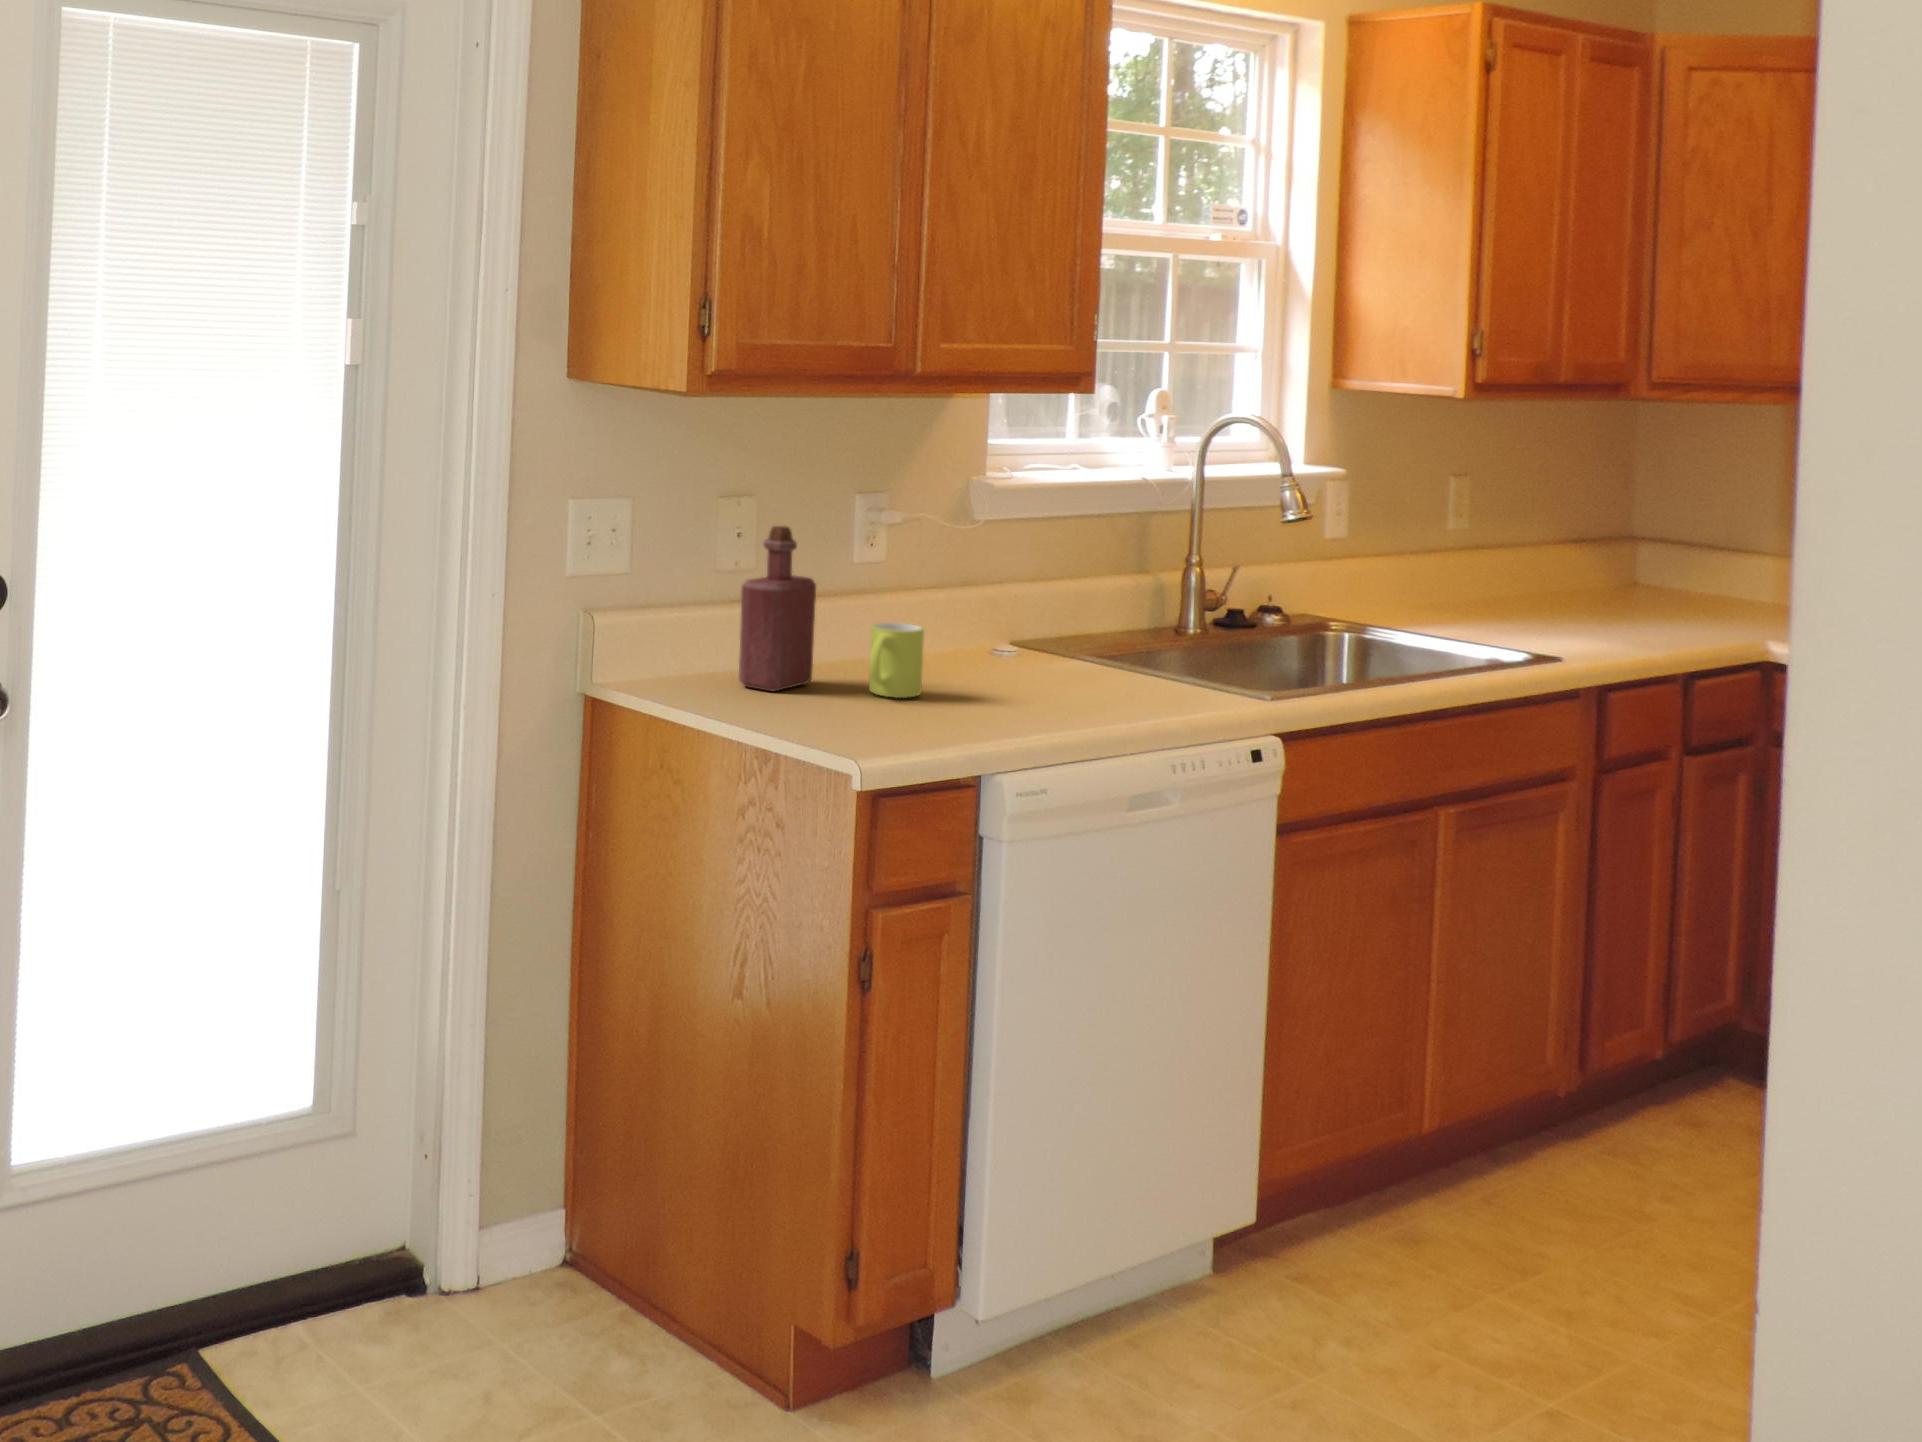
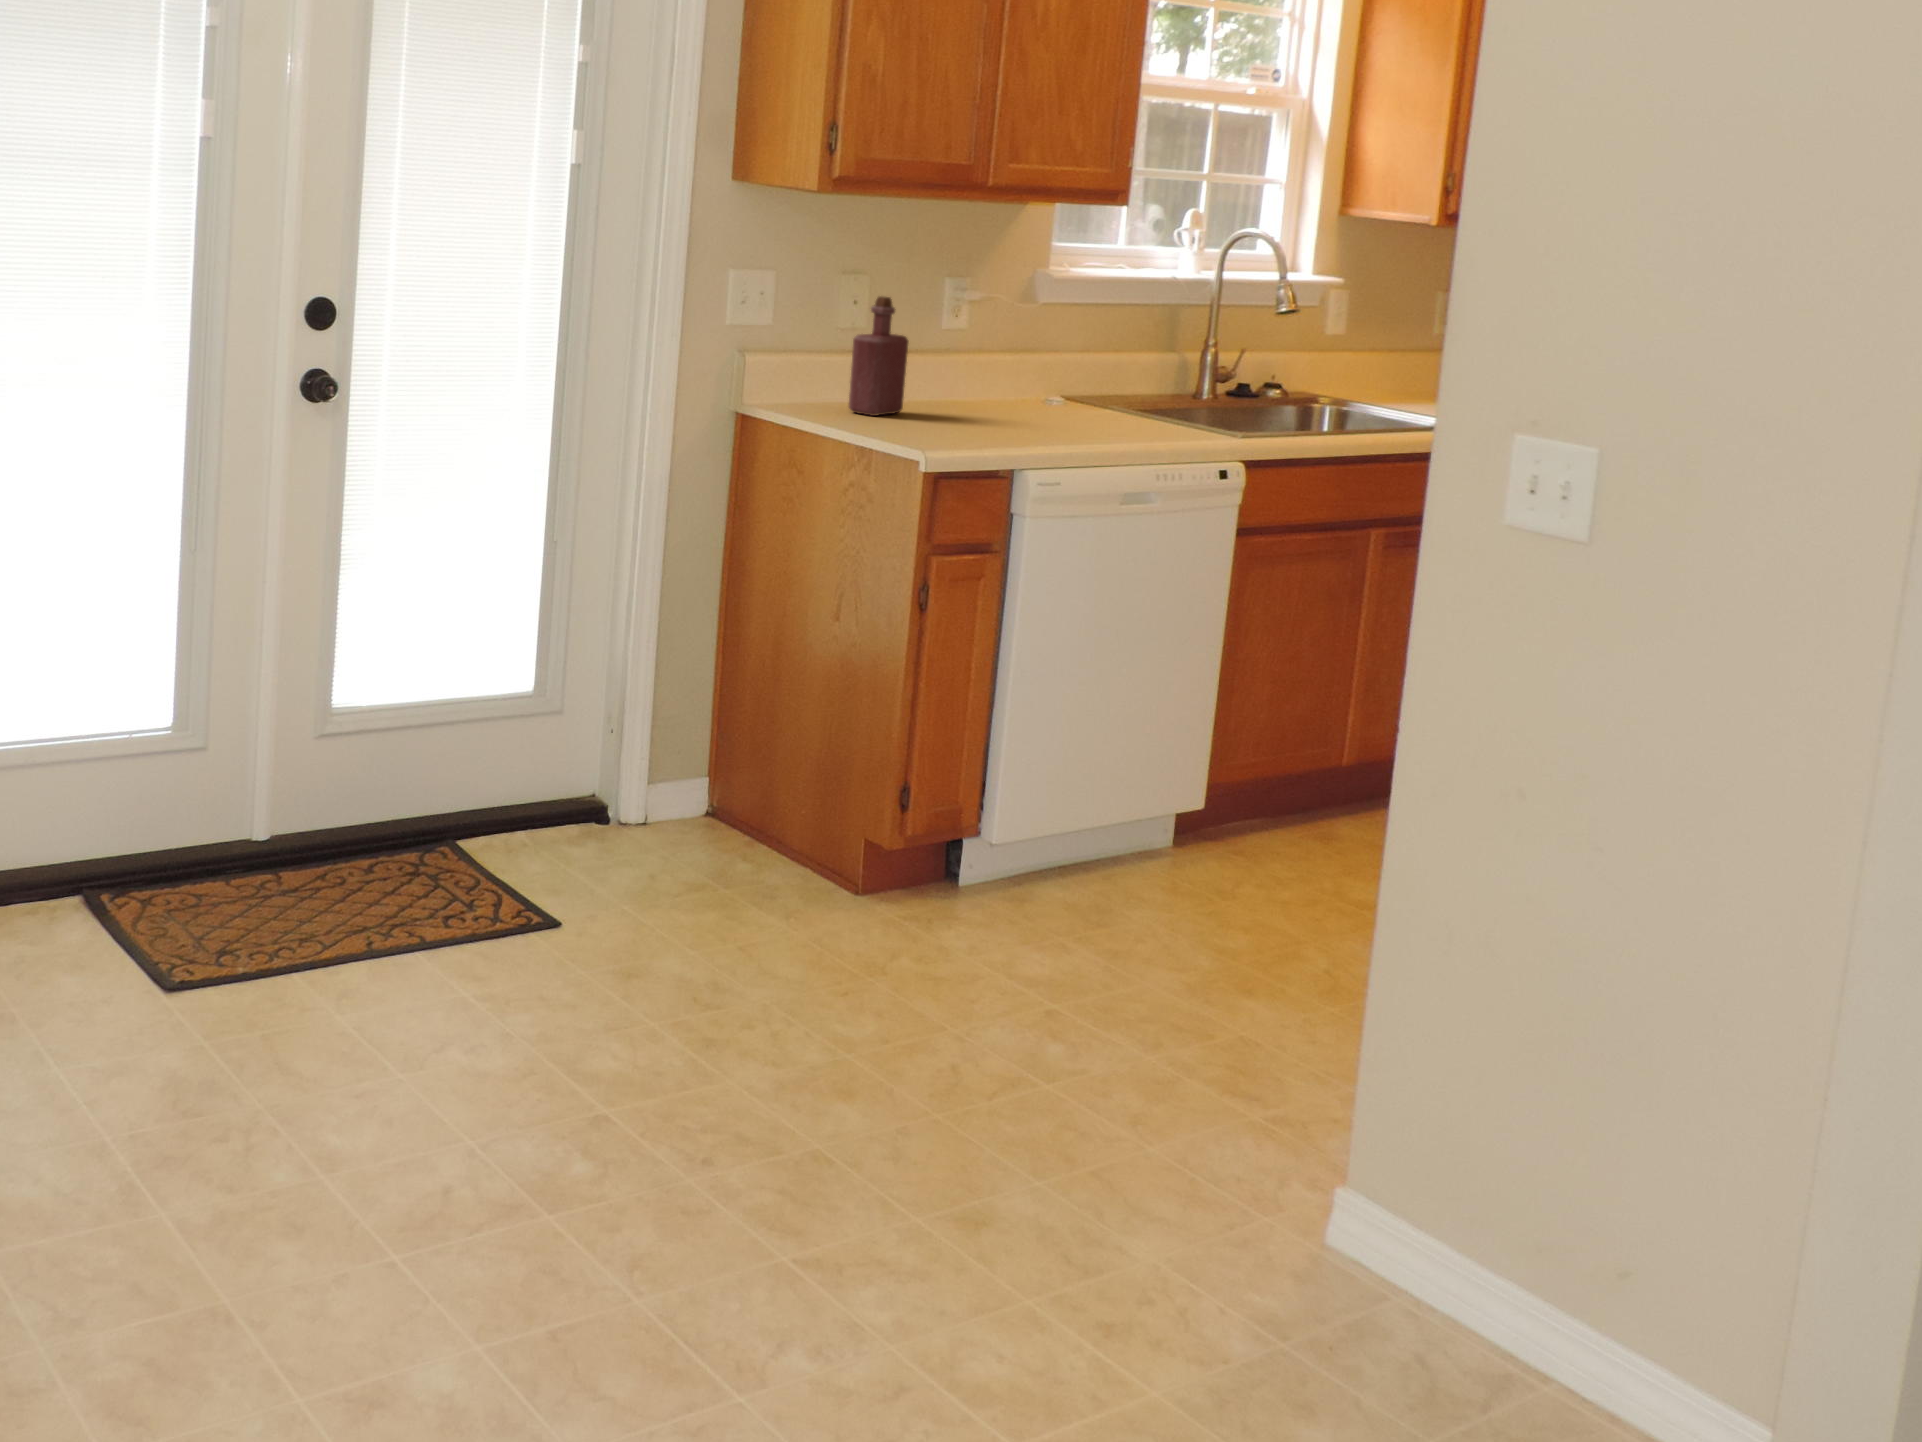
mug: present [869,623,924,698] -> none [943,370,986,423]

